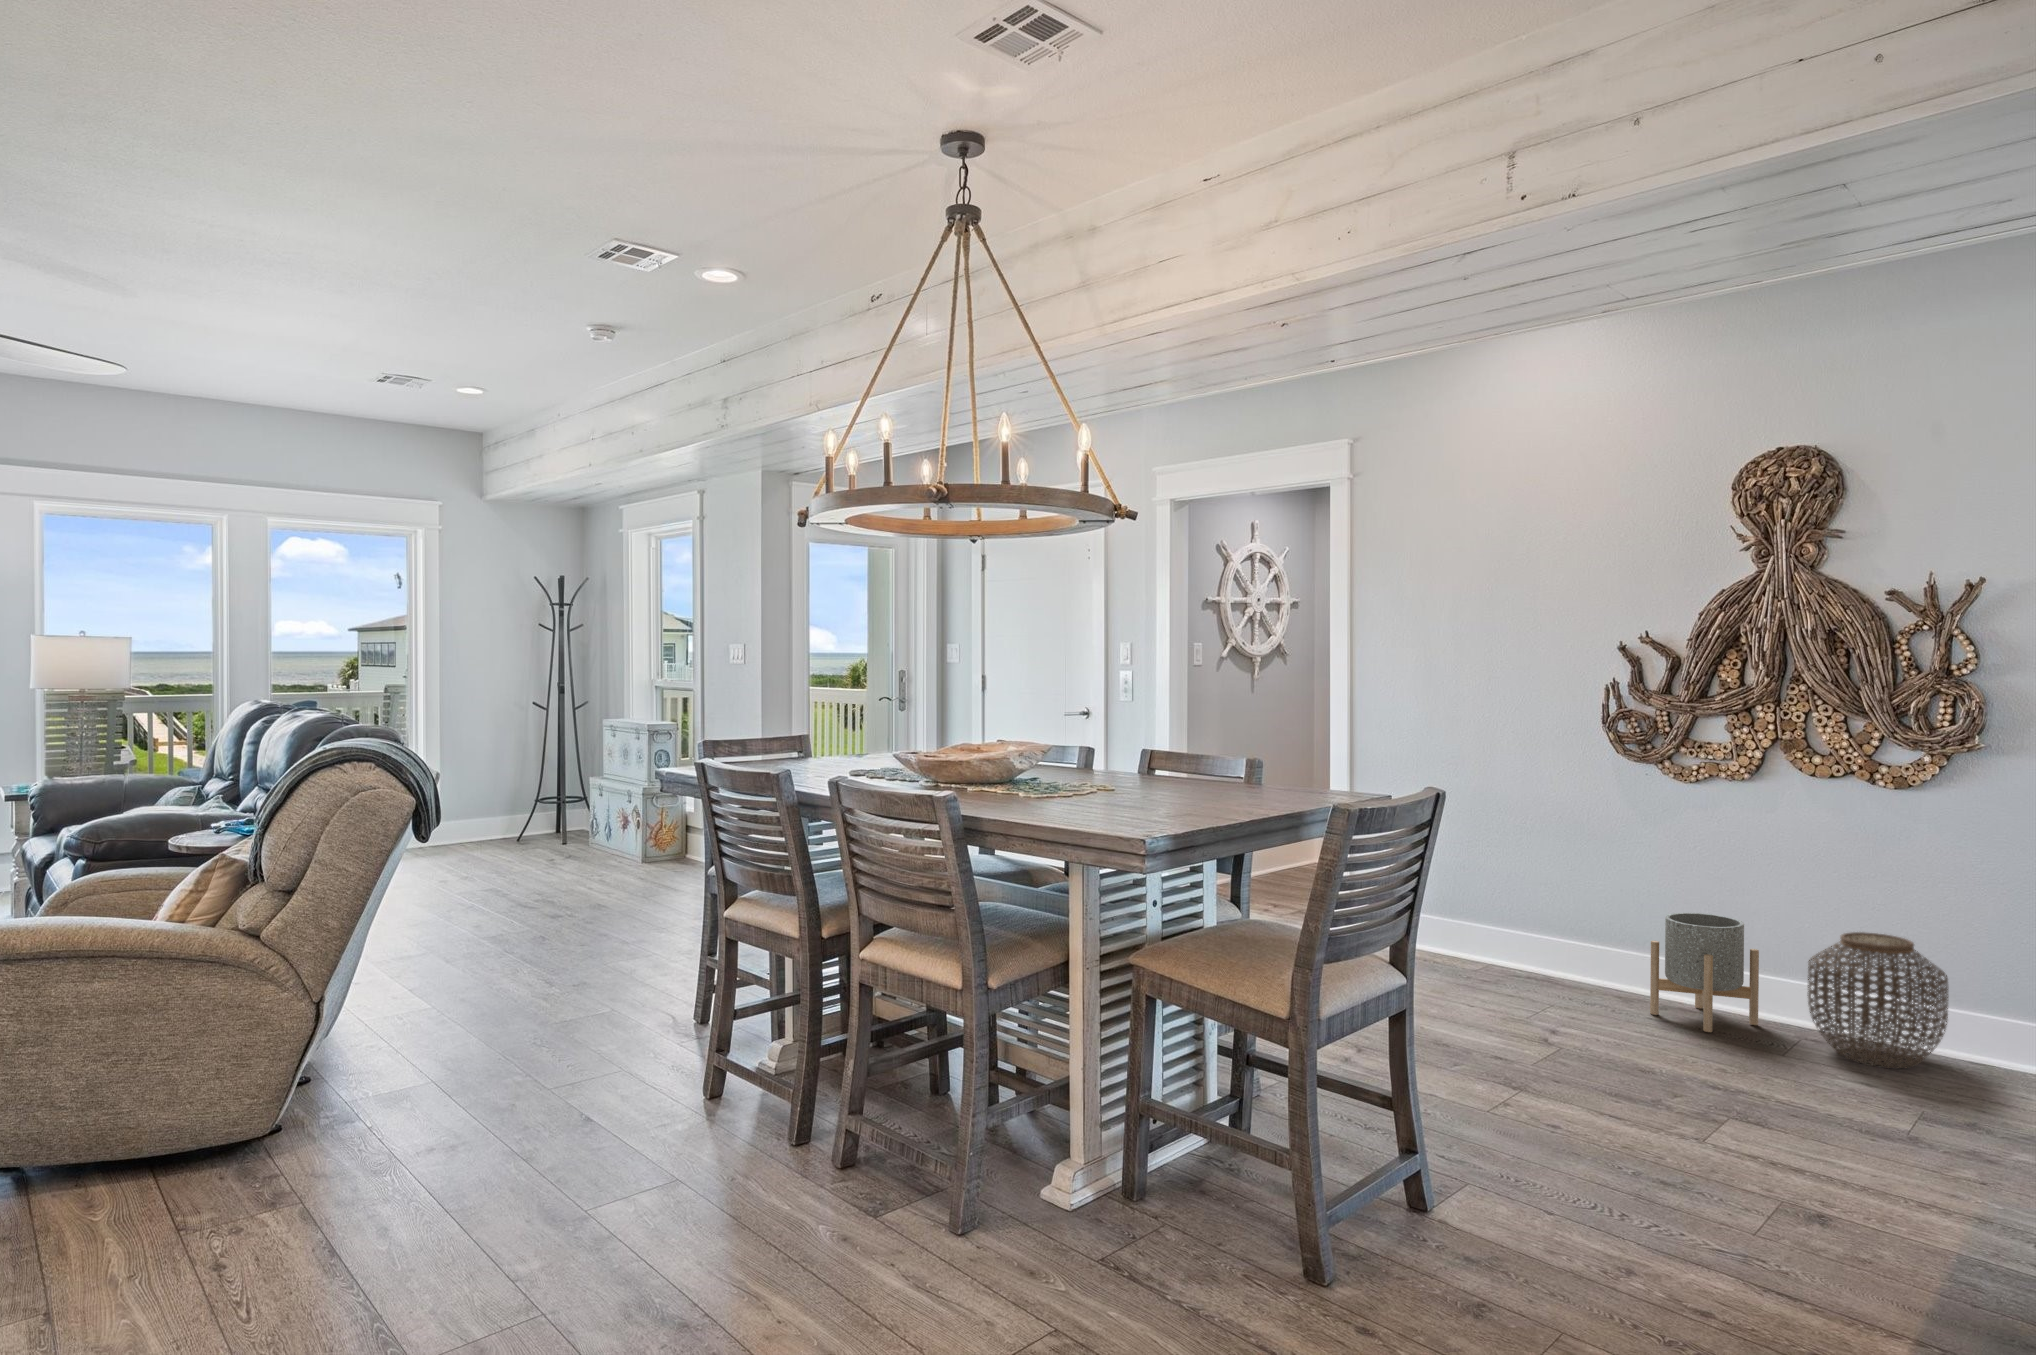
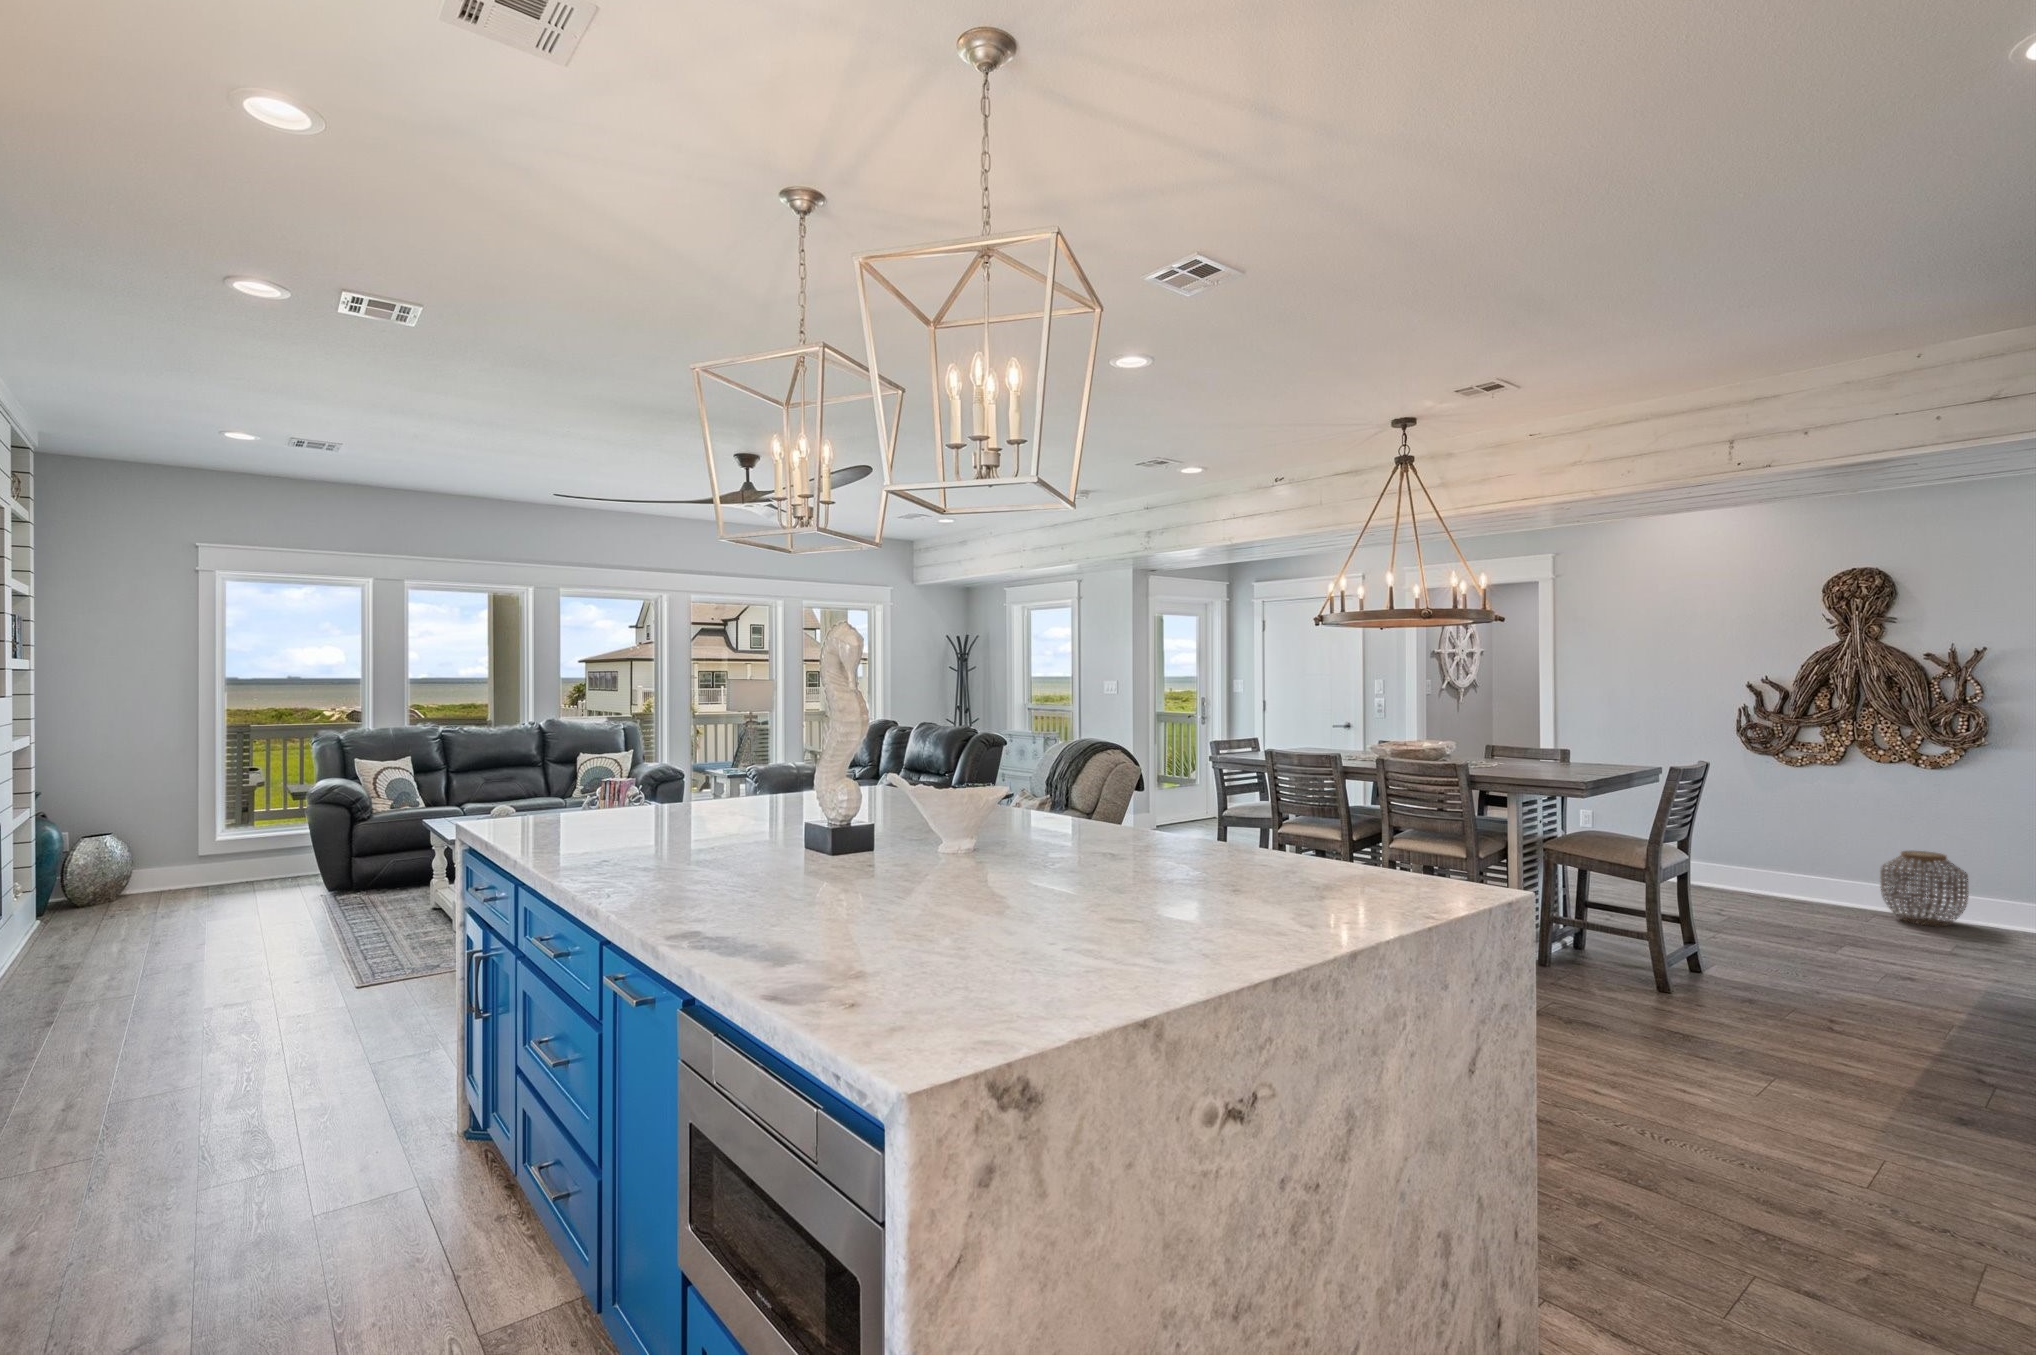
planter: present [1650,913,1759,1032] -> none [1777,843,1847,910]

